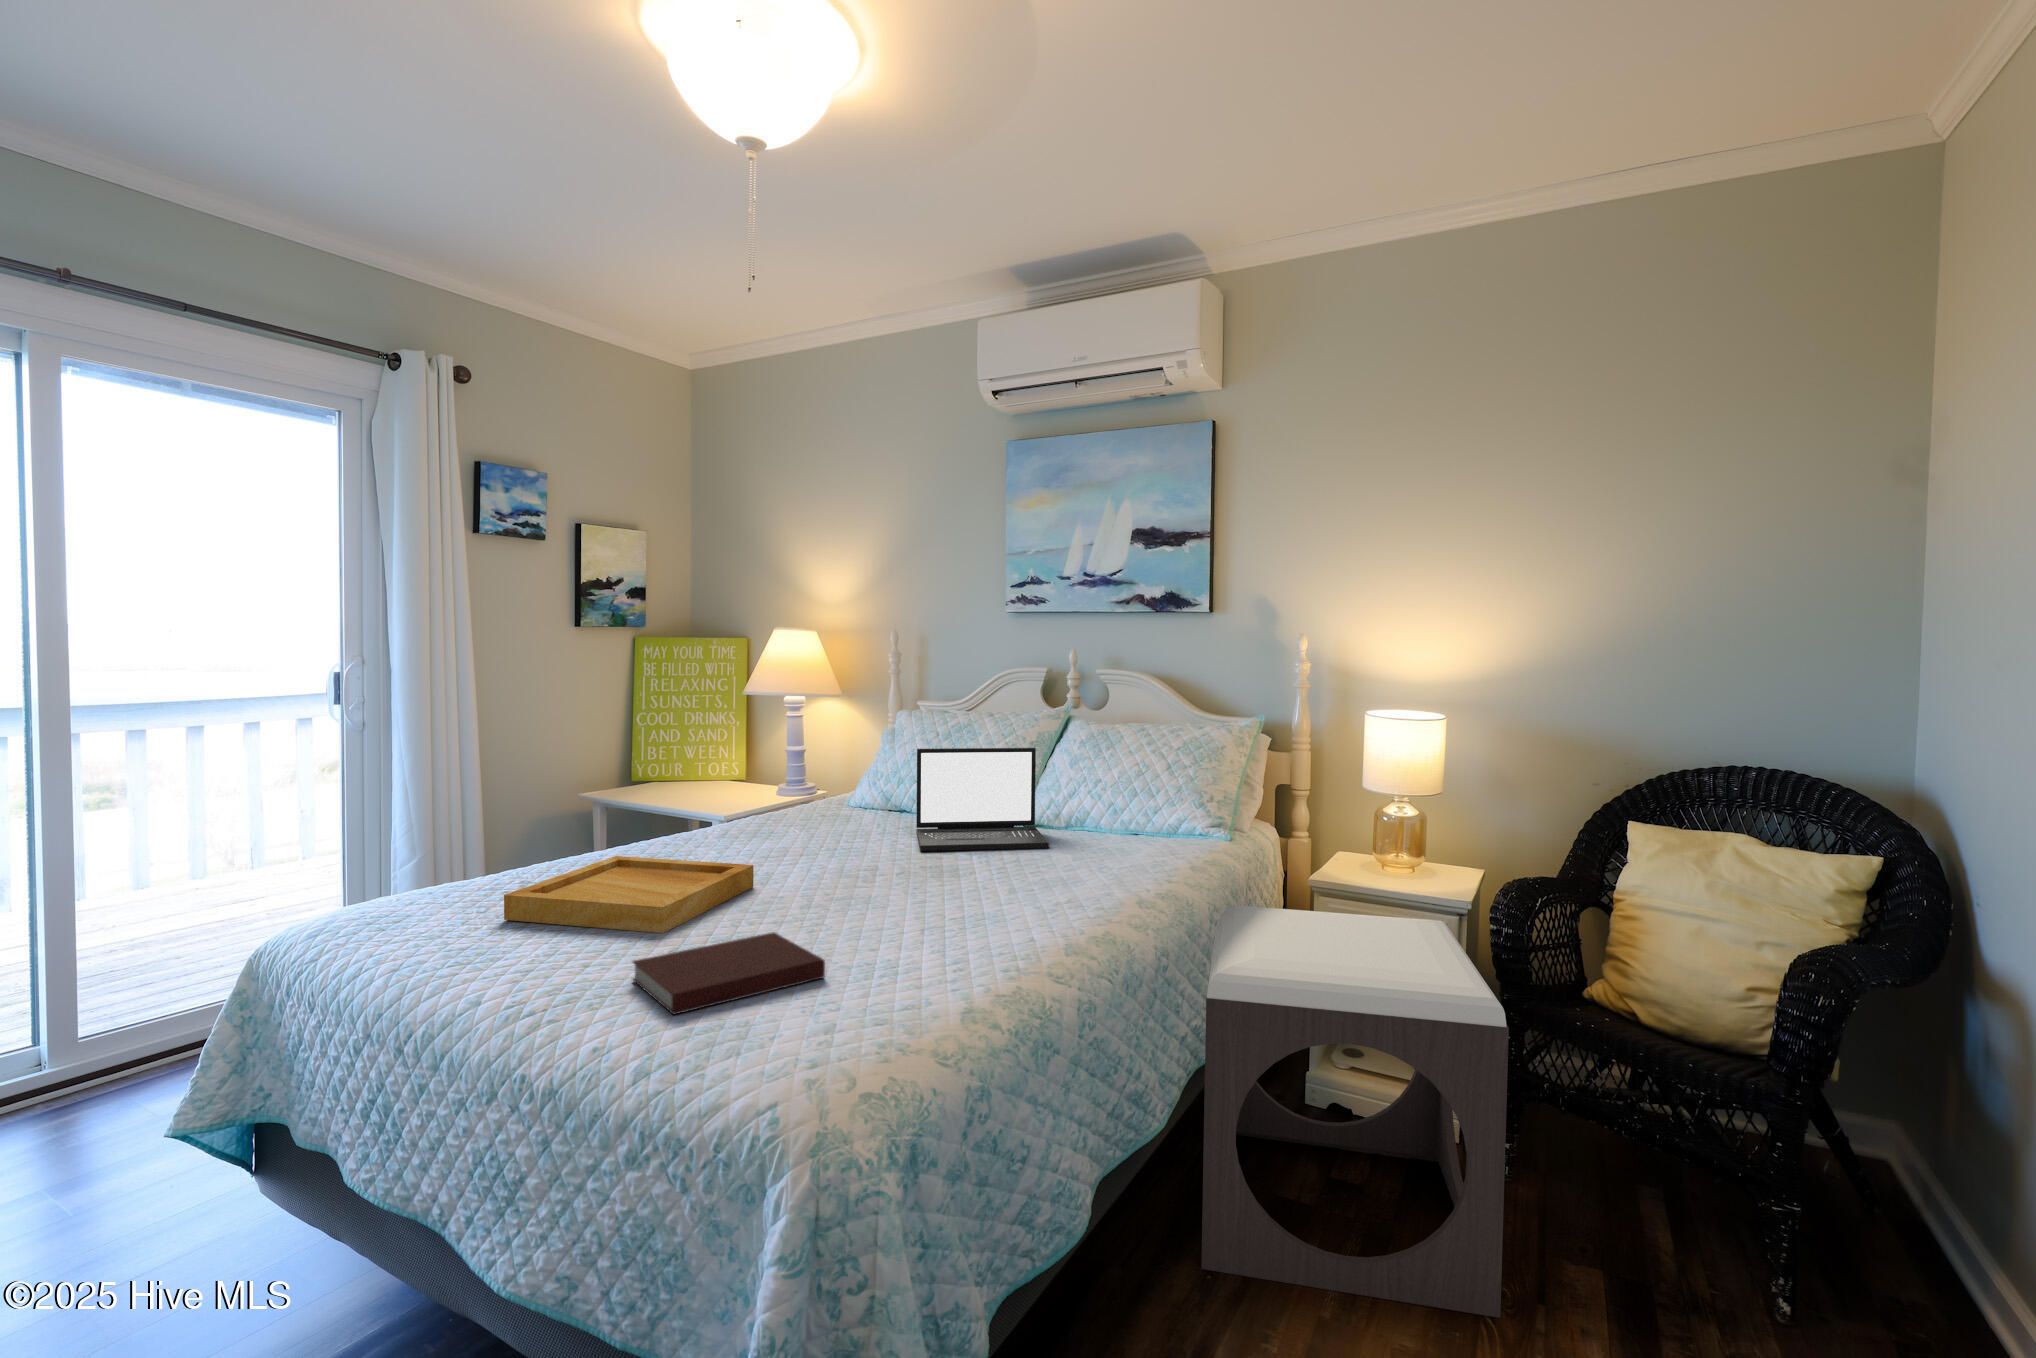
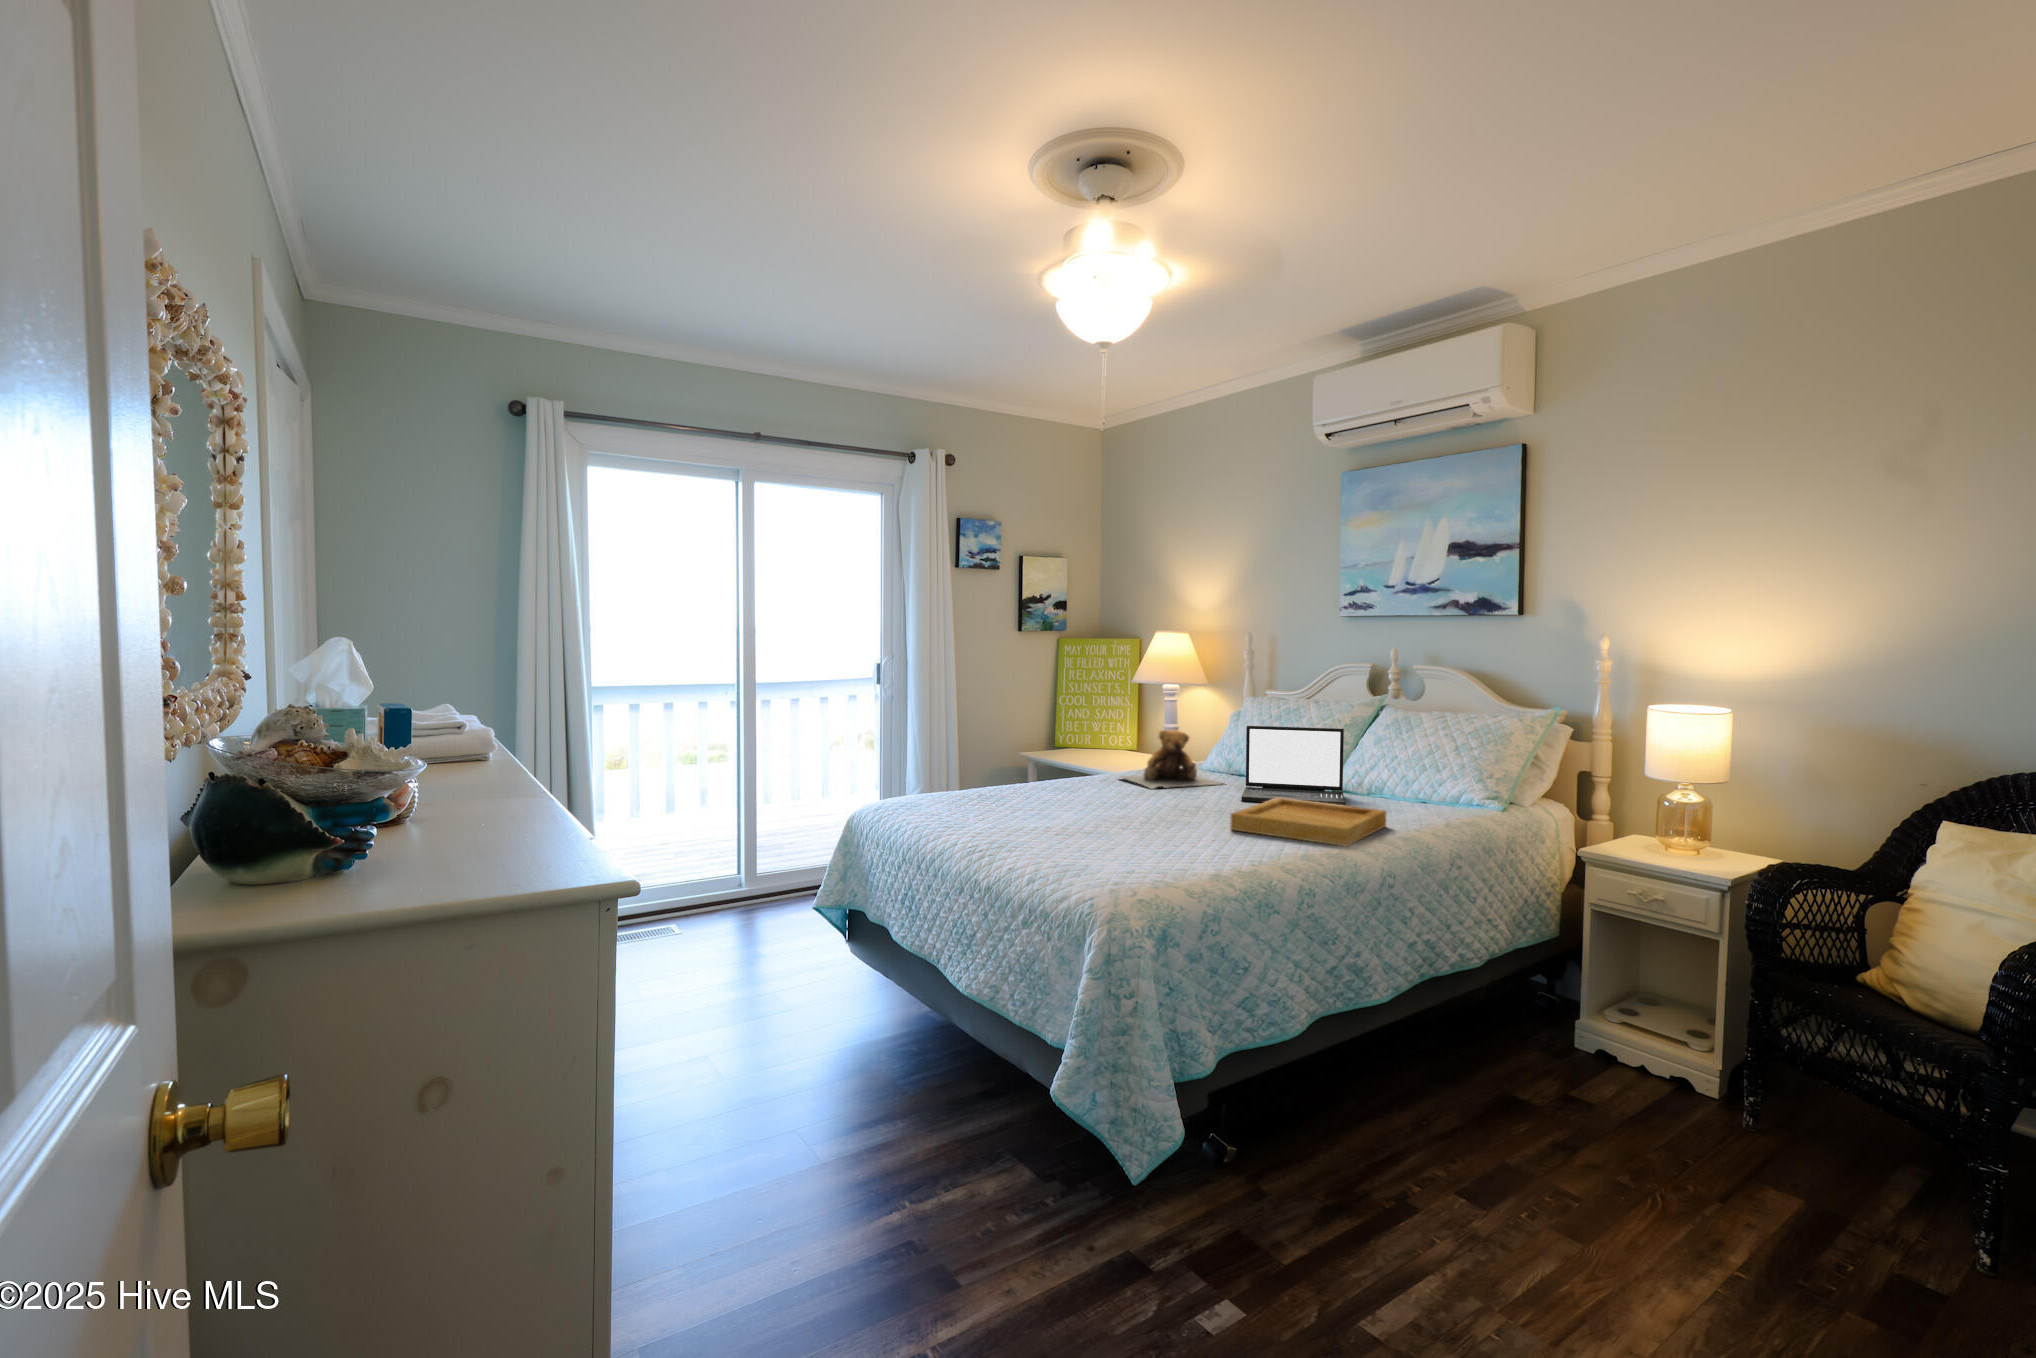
teddy bear: none [738,757,888,842] -> present [1121,730,1222,789]
tray: present [504,856,754,933] -> present [1230,798,1386,846]
footstool: present [1201,905,1509,1318] -> none [1419,860,1695,1190]
notebook: present [633,932,825,1014] -> none [1032,830,1140,860]

